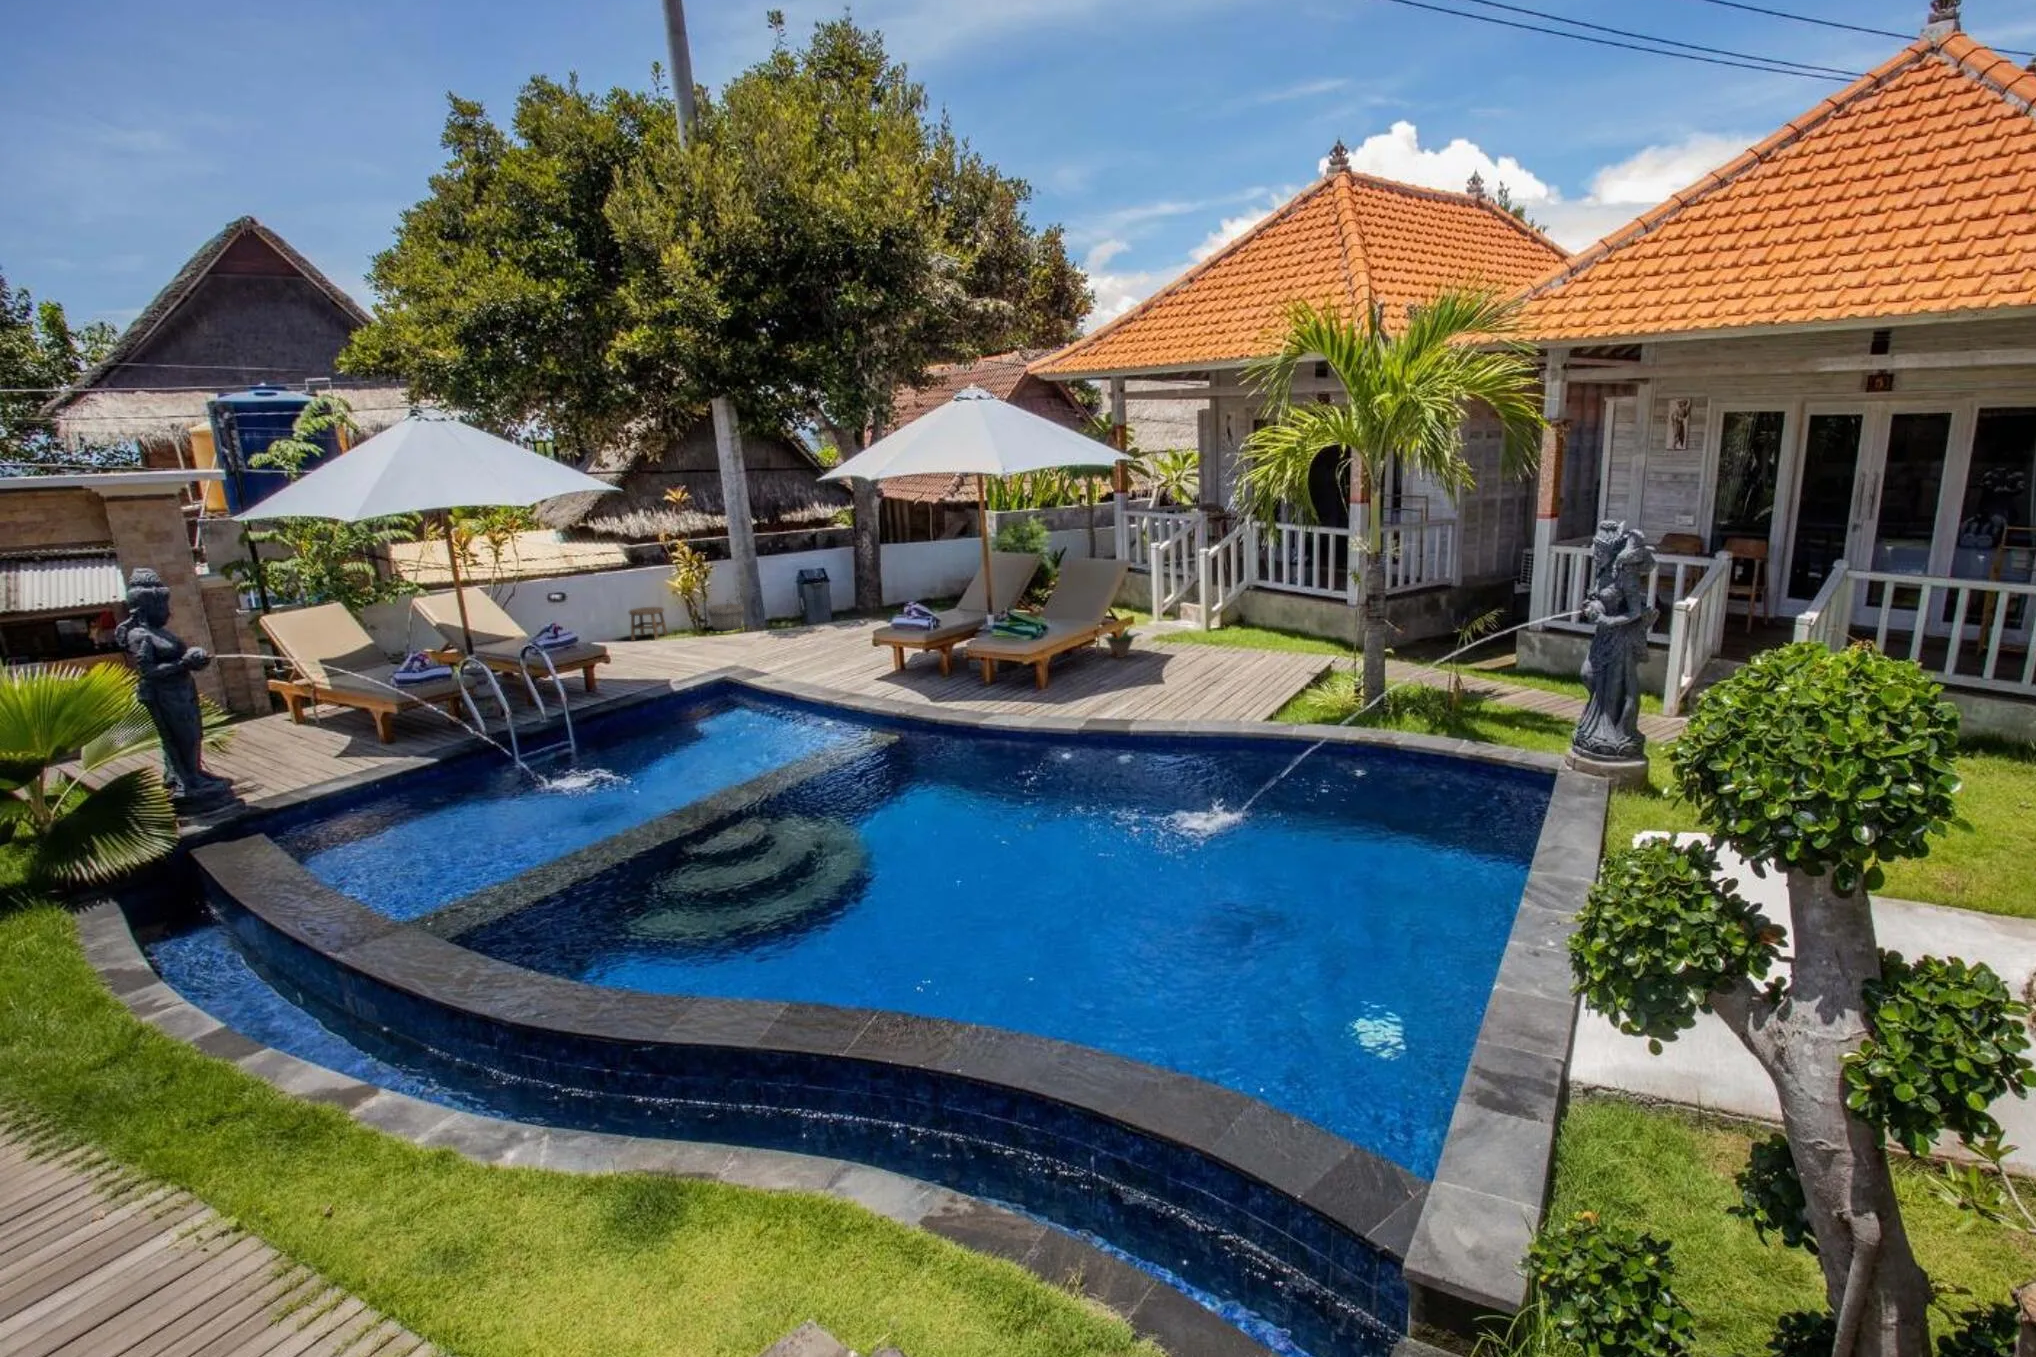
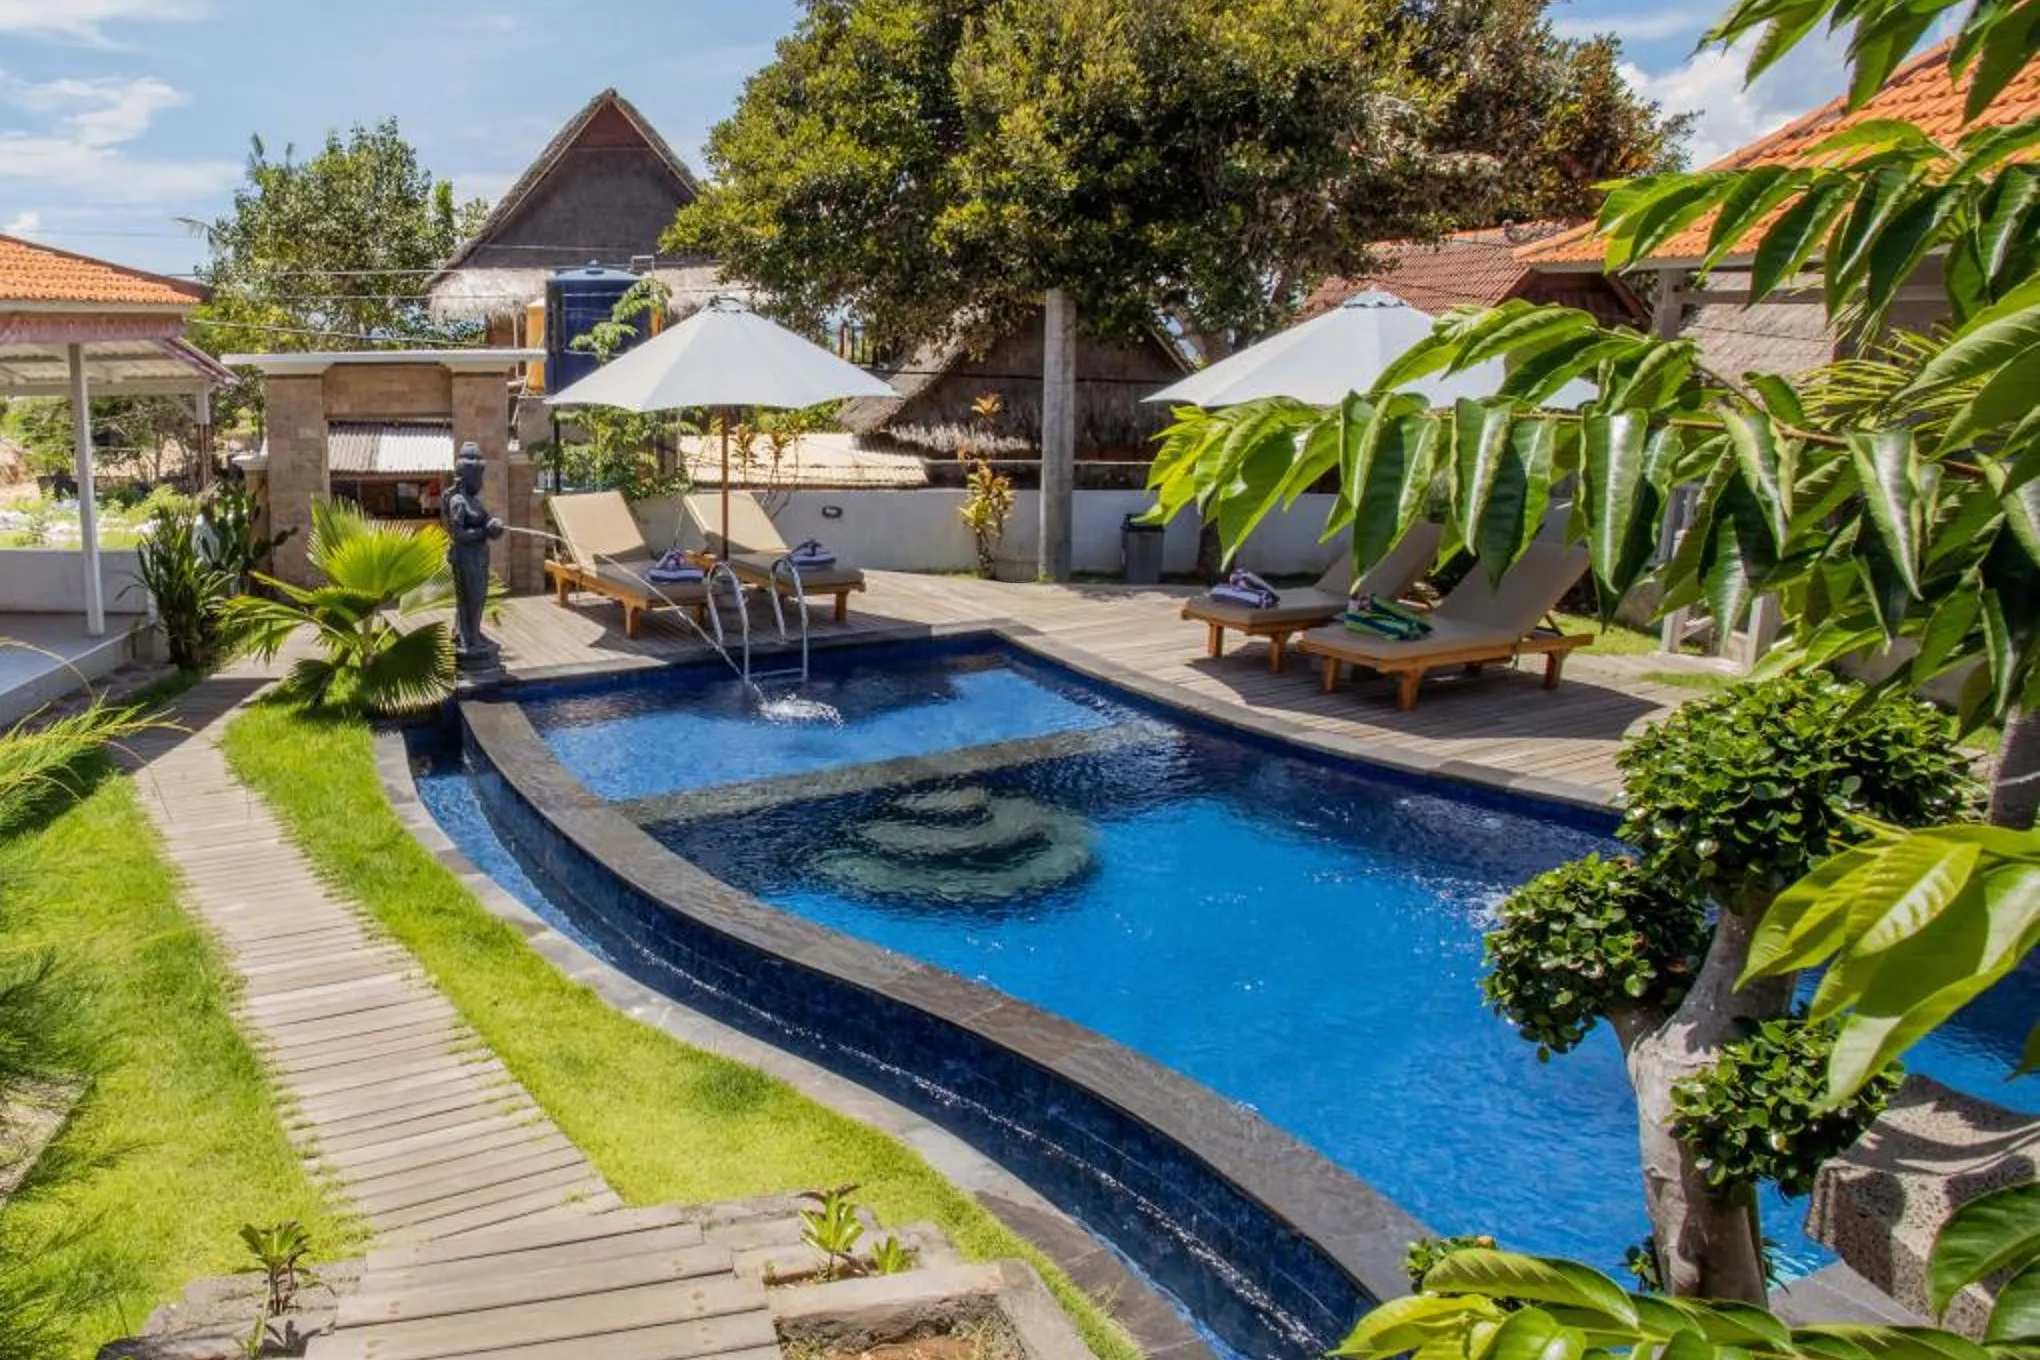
stool: present [629,607,667,641] -> none [897,541,941,582]
decorative plant: present [1104,629,1142,658] -> none [1523,651,1609,697]

